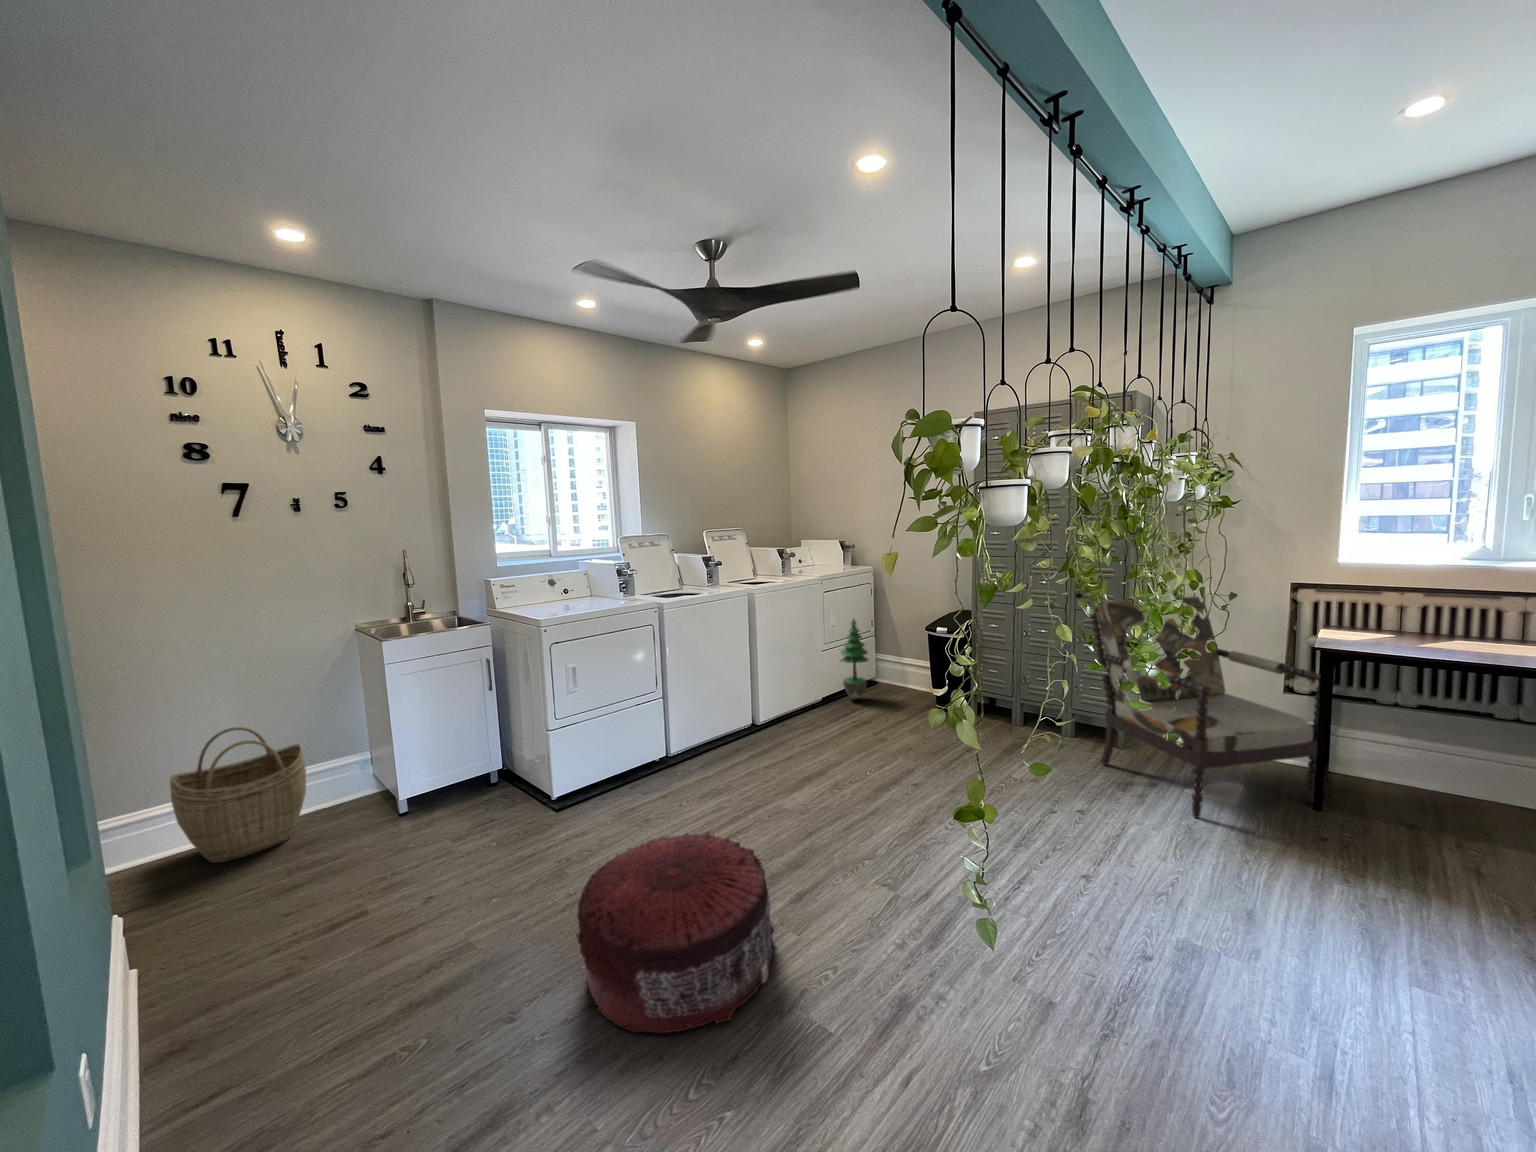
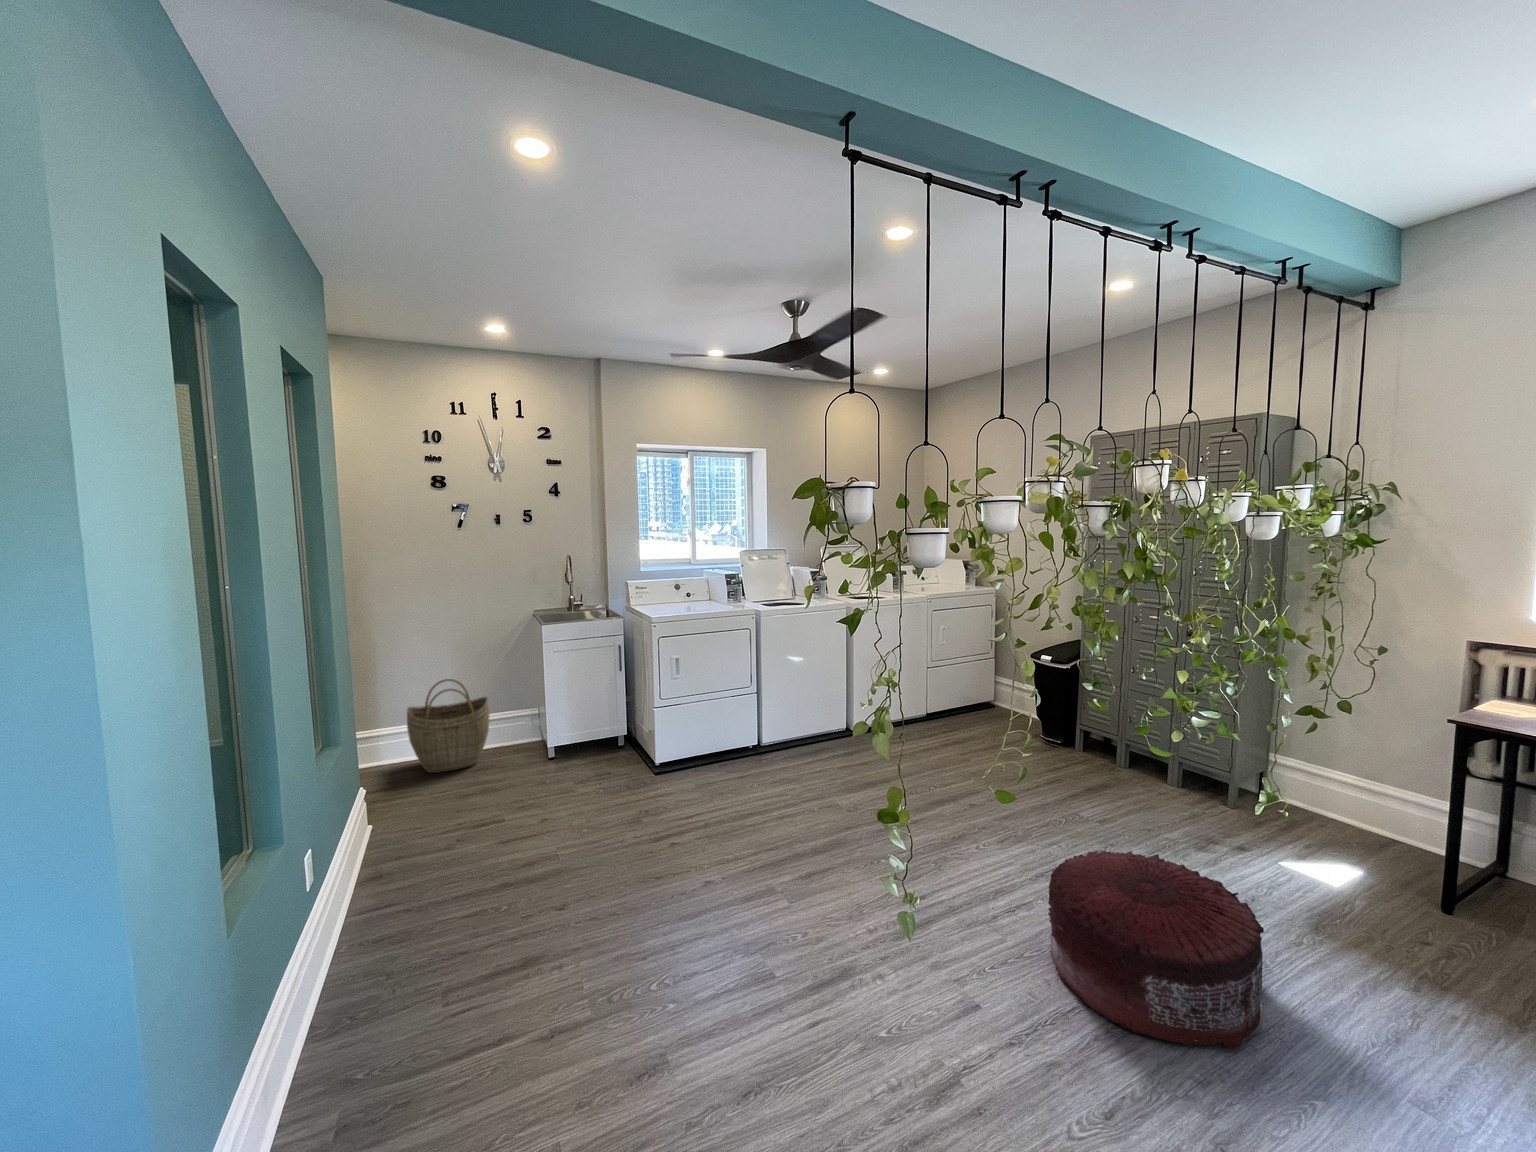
armchair: present [1090,596,1320,818] -> none [1188,645,1470,905]
potted tree: present [840,619,868,700] -> none [946,639,978,721]
pouf: present [576,832,775,1033] -> present [1048,851,1264,1048]

